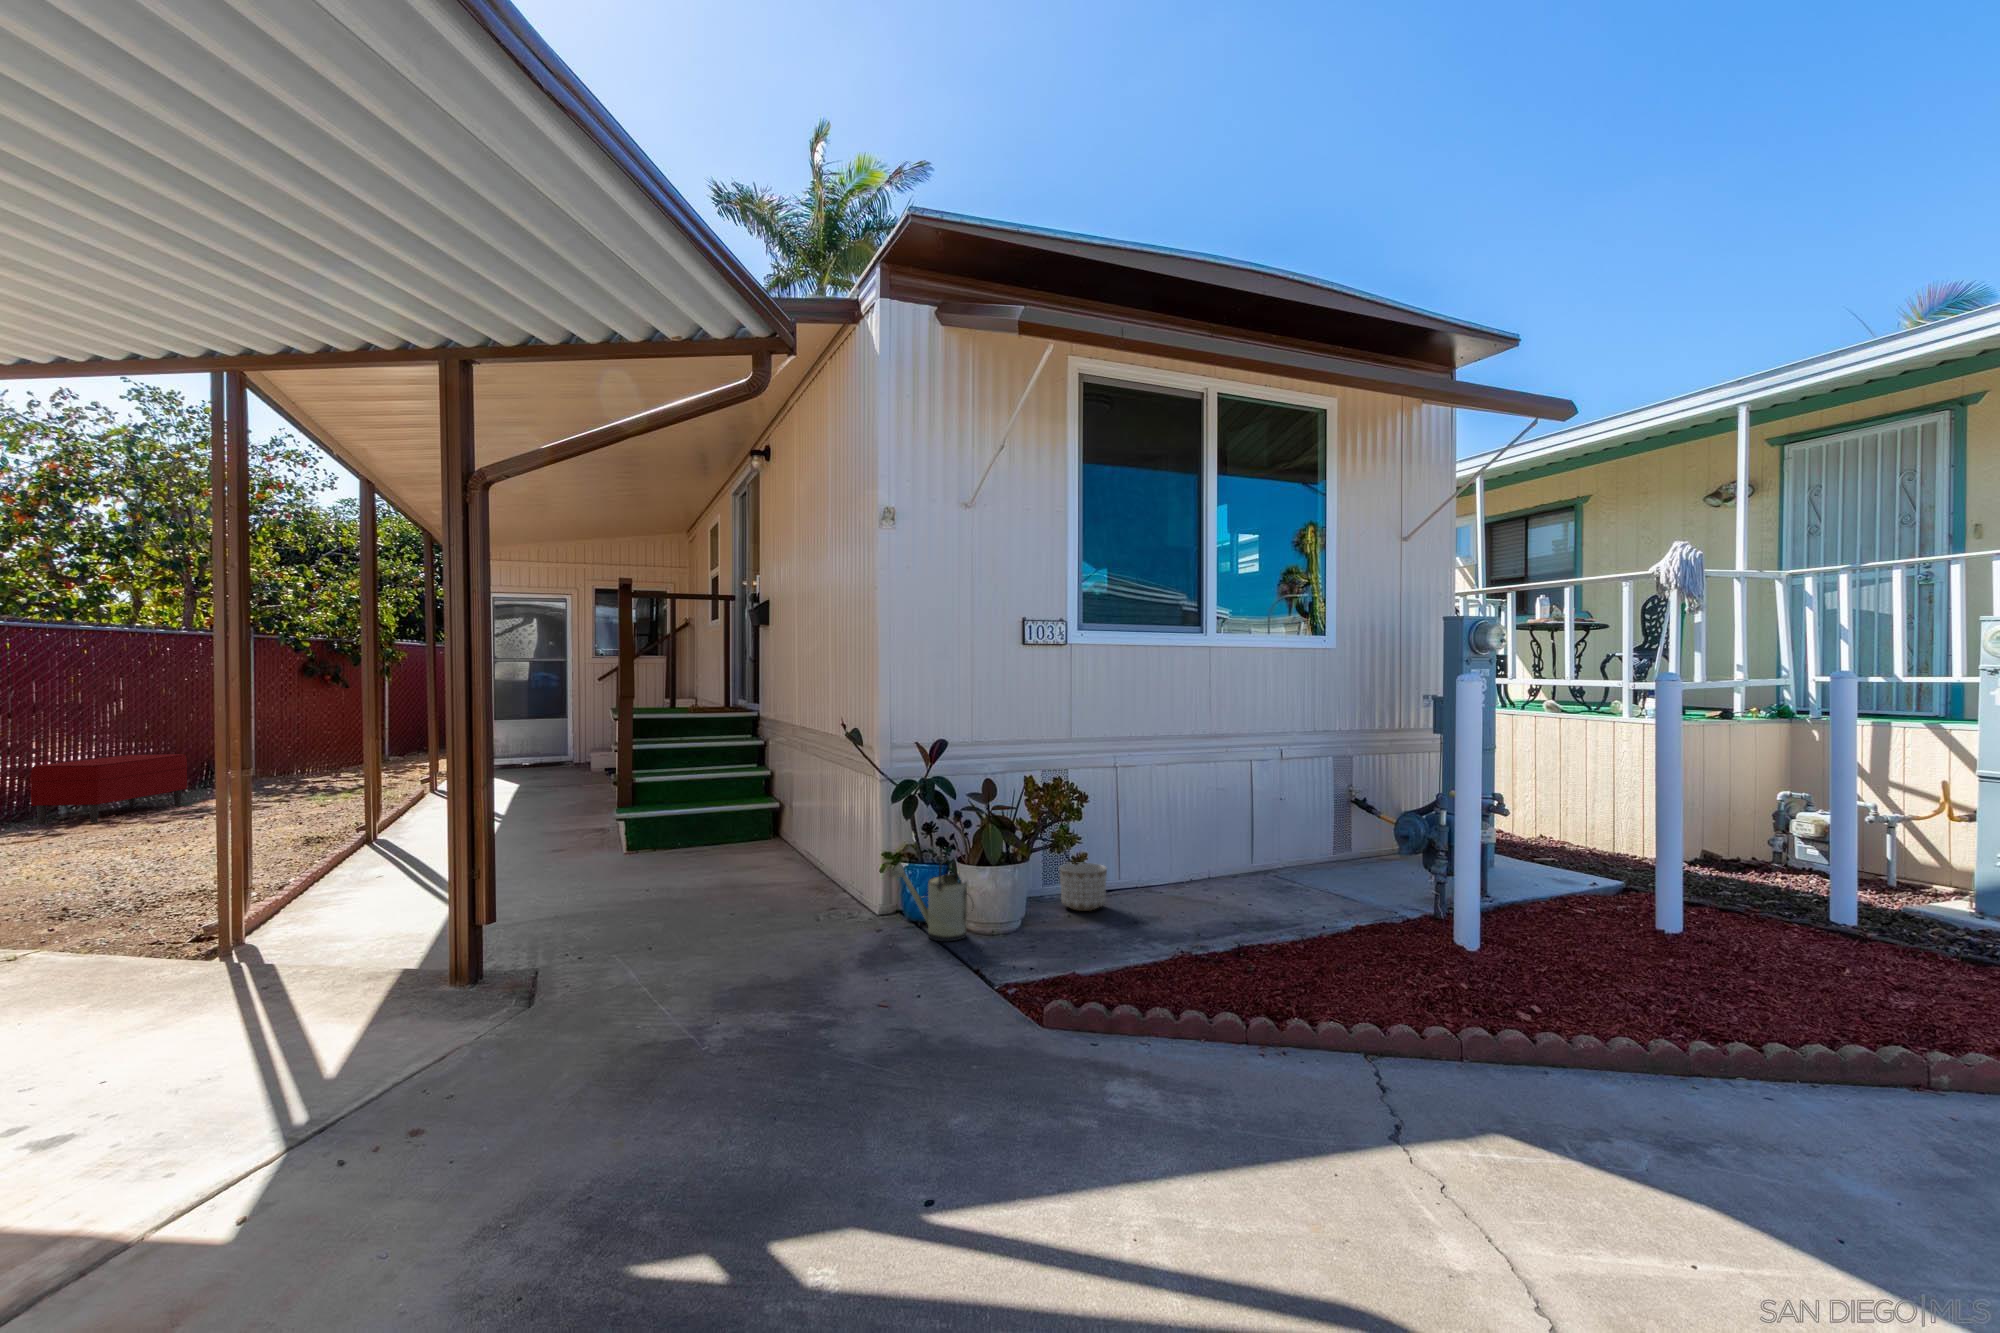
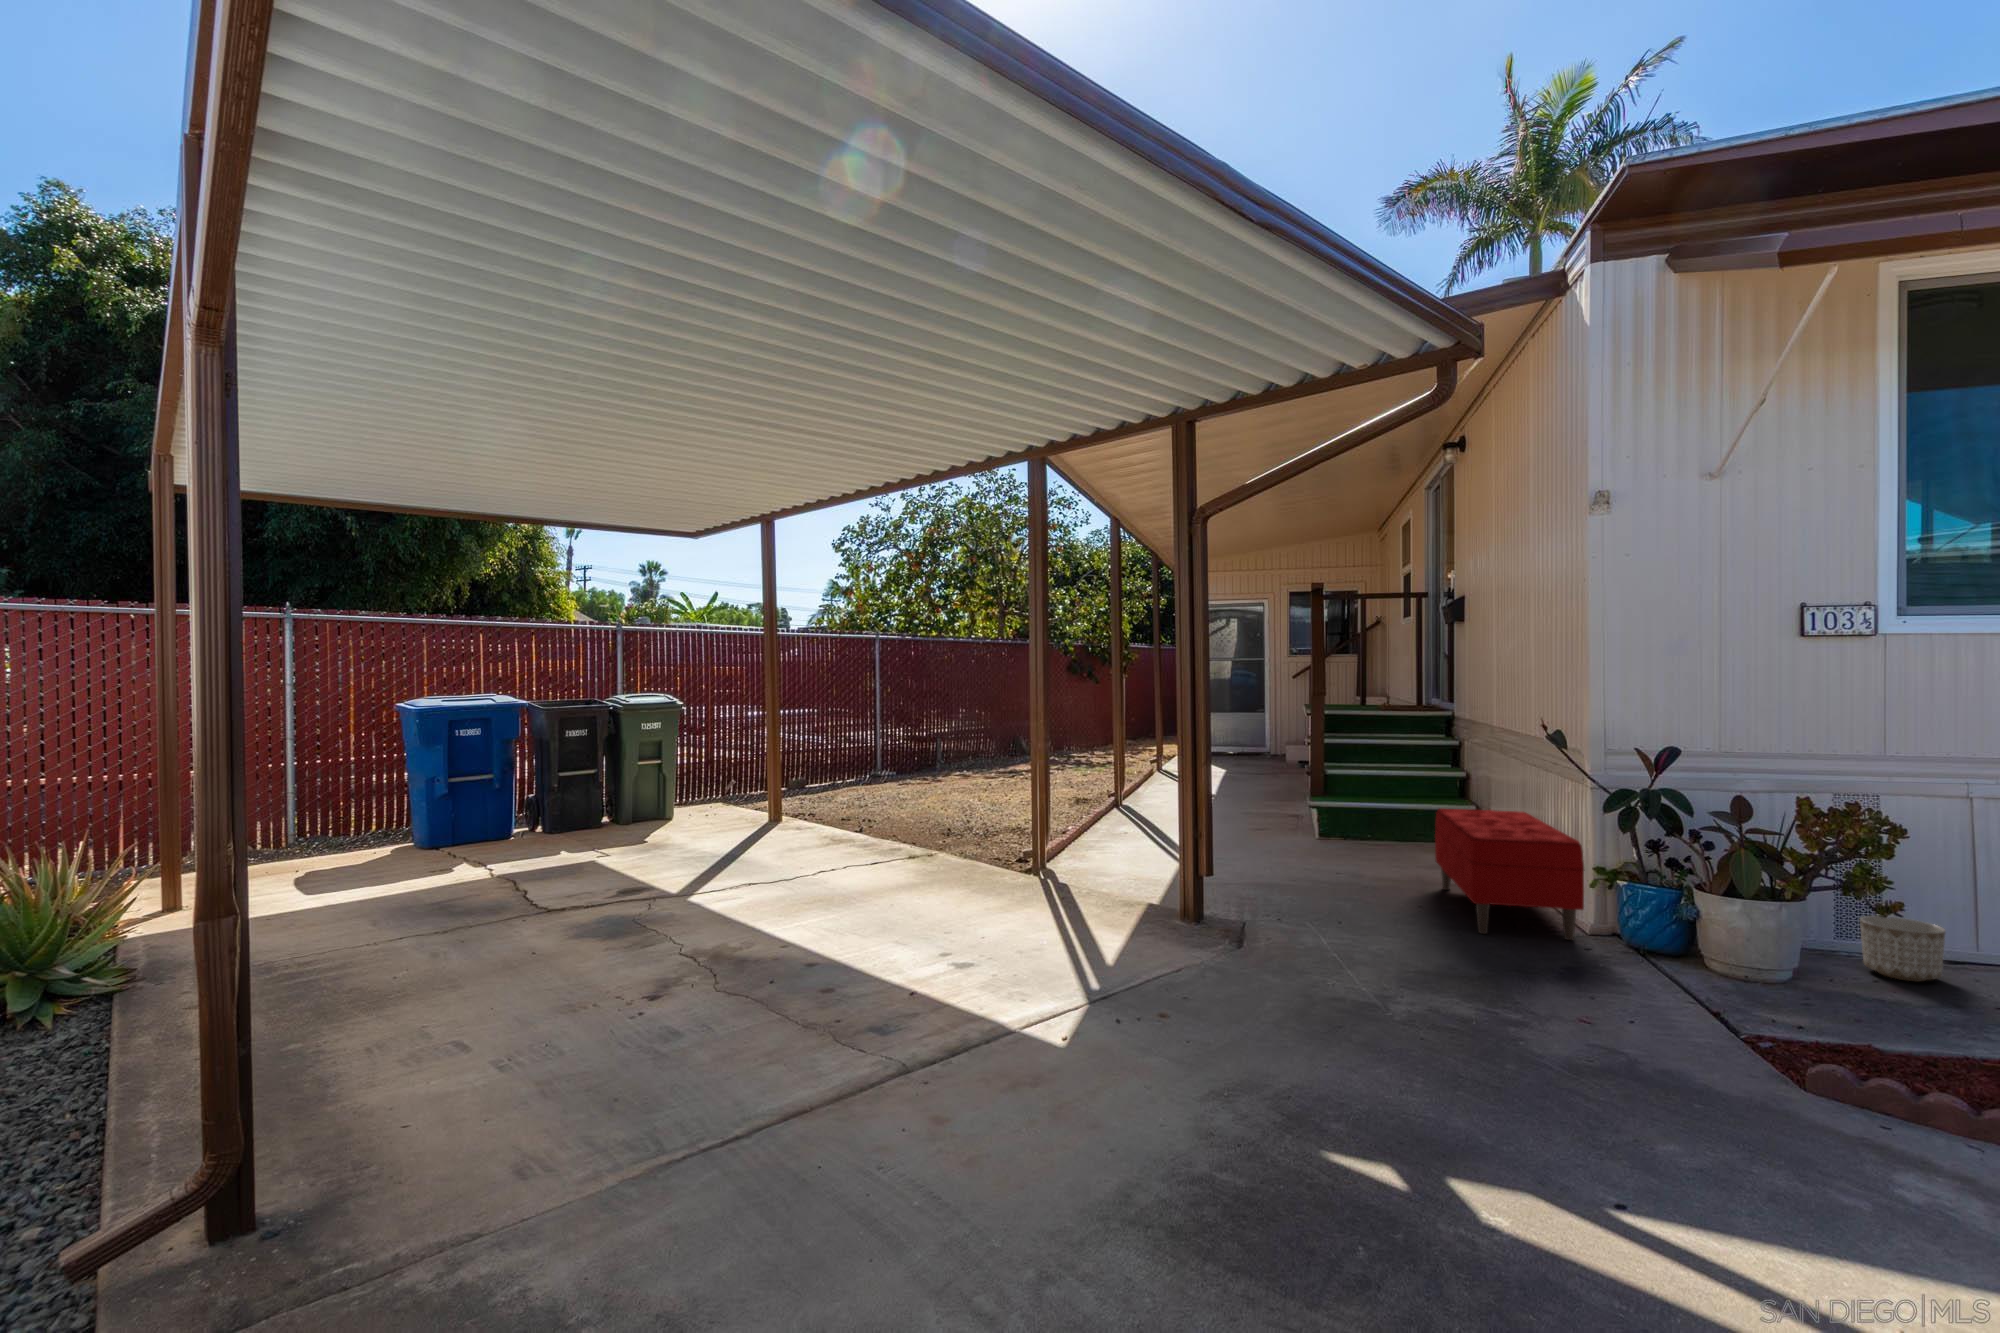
bench: present [31,754,187,824] -> present [1435,809,1584,940]
watering can: present [890,858,973,941] -> none [1602,879,1718,978]

